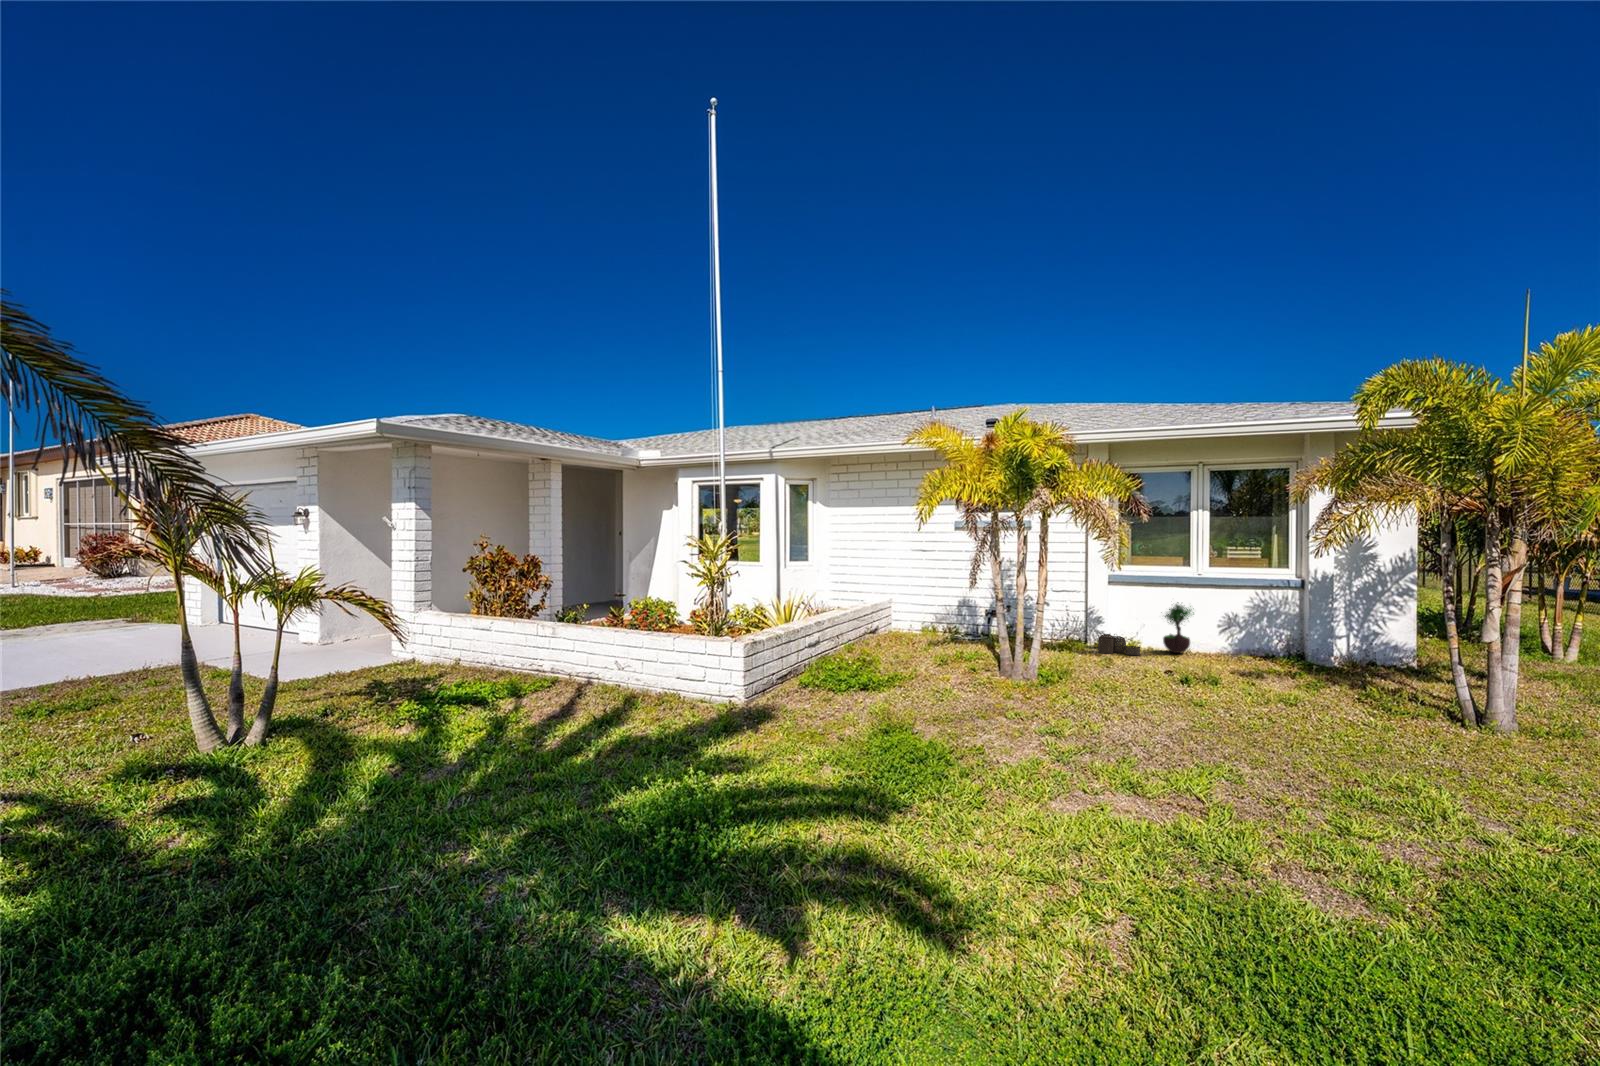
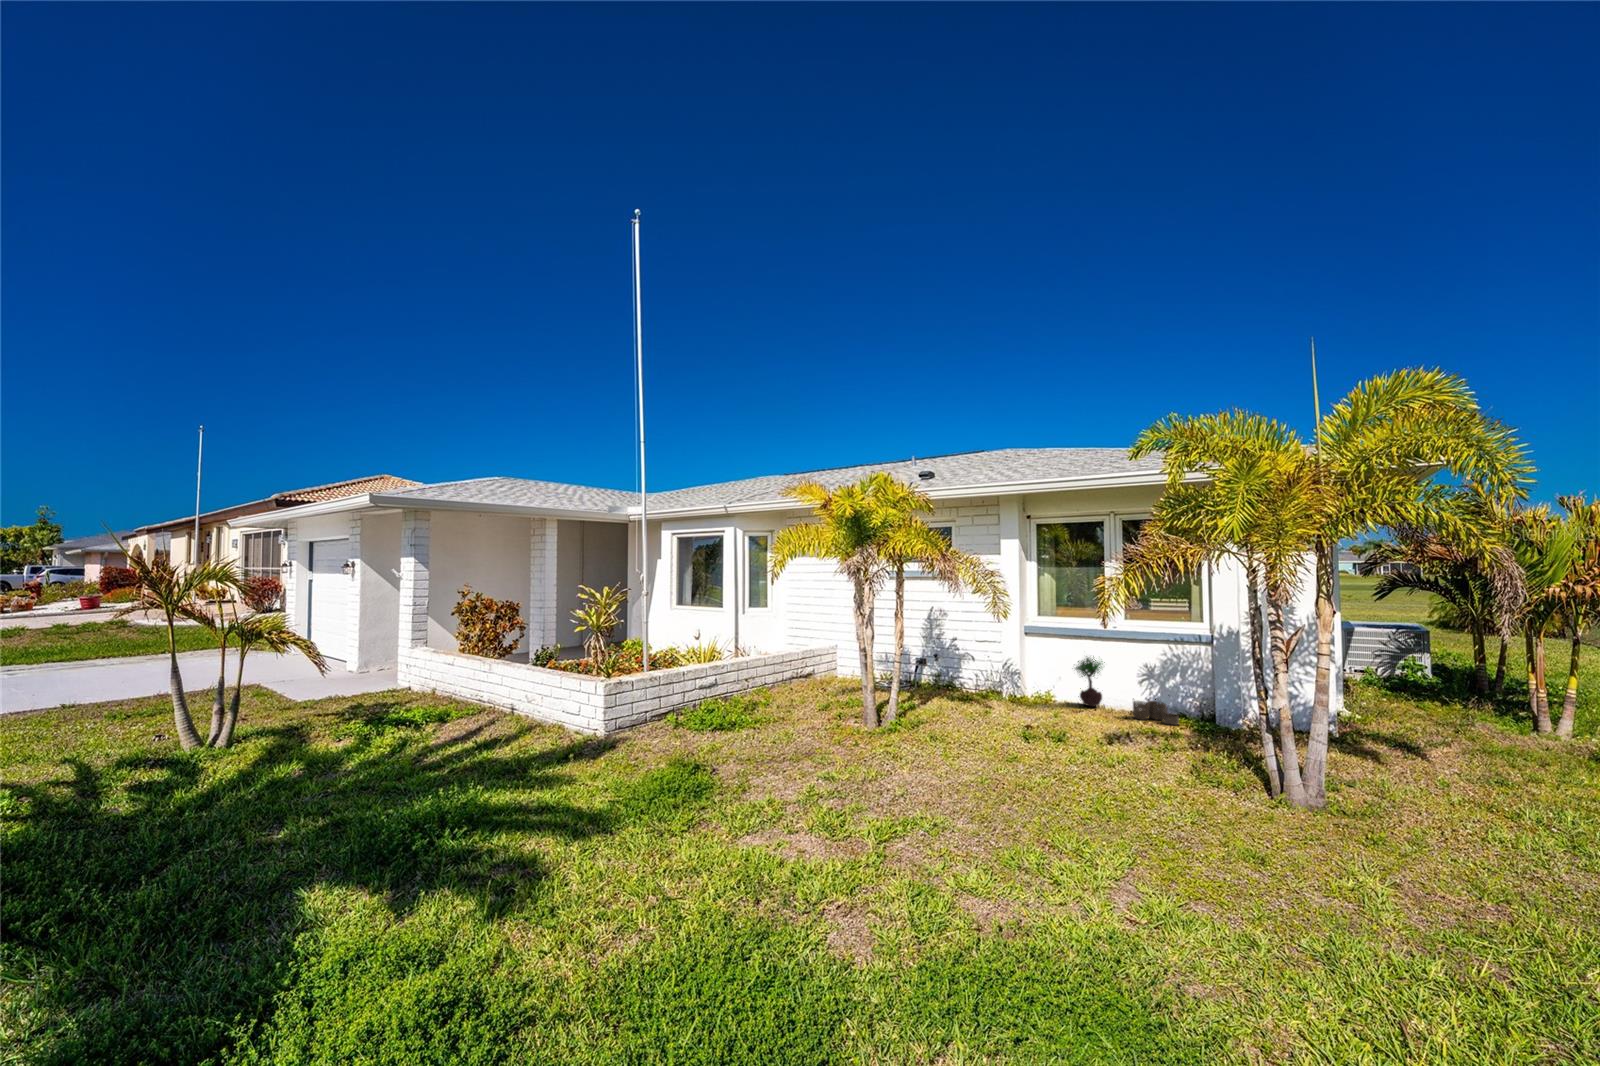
woven basket: present [1098,634,1140,655] -> present [1133,698,1179,725]

